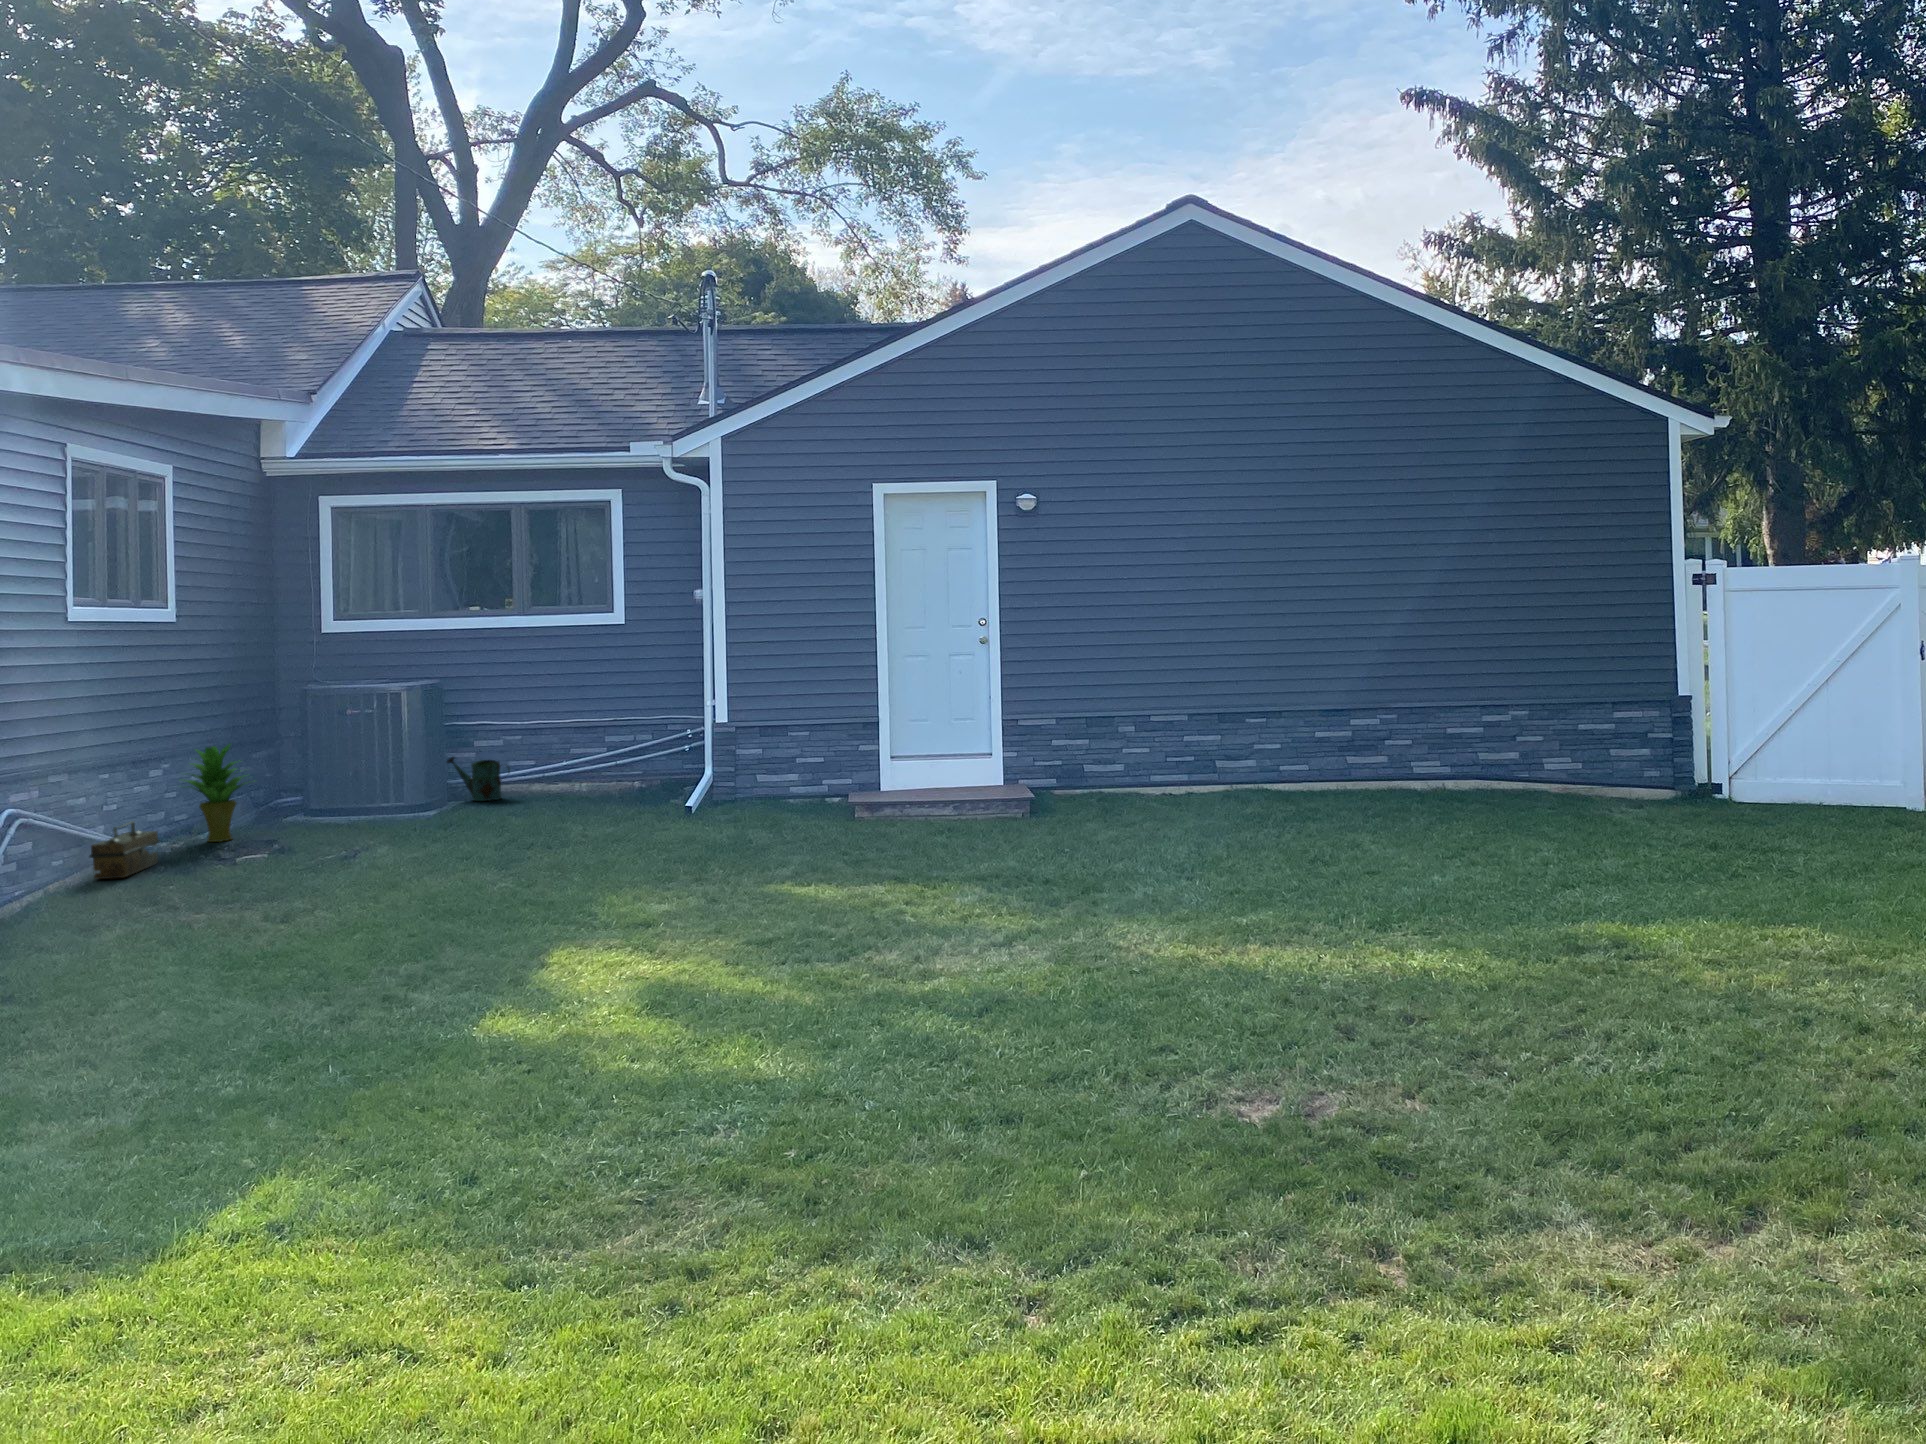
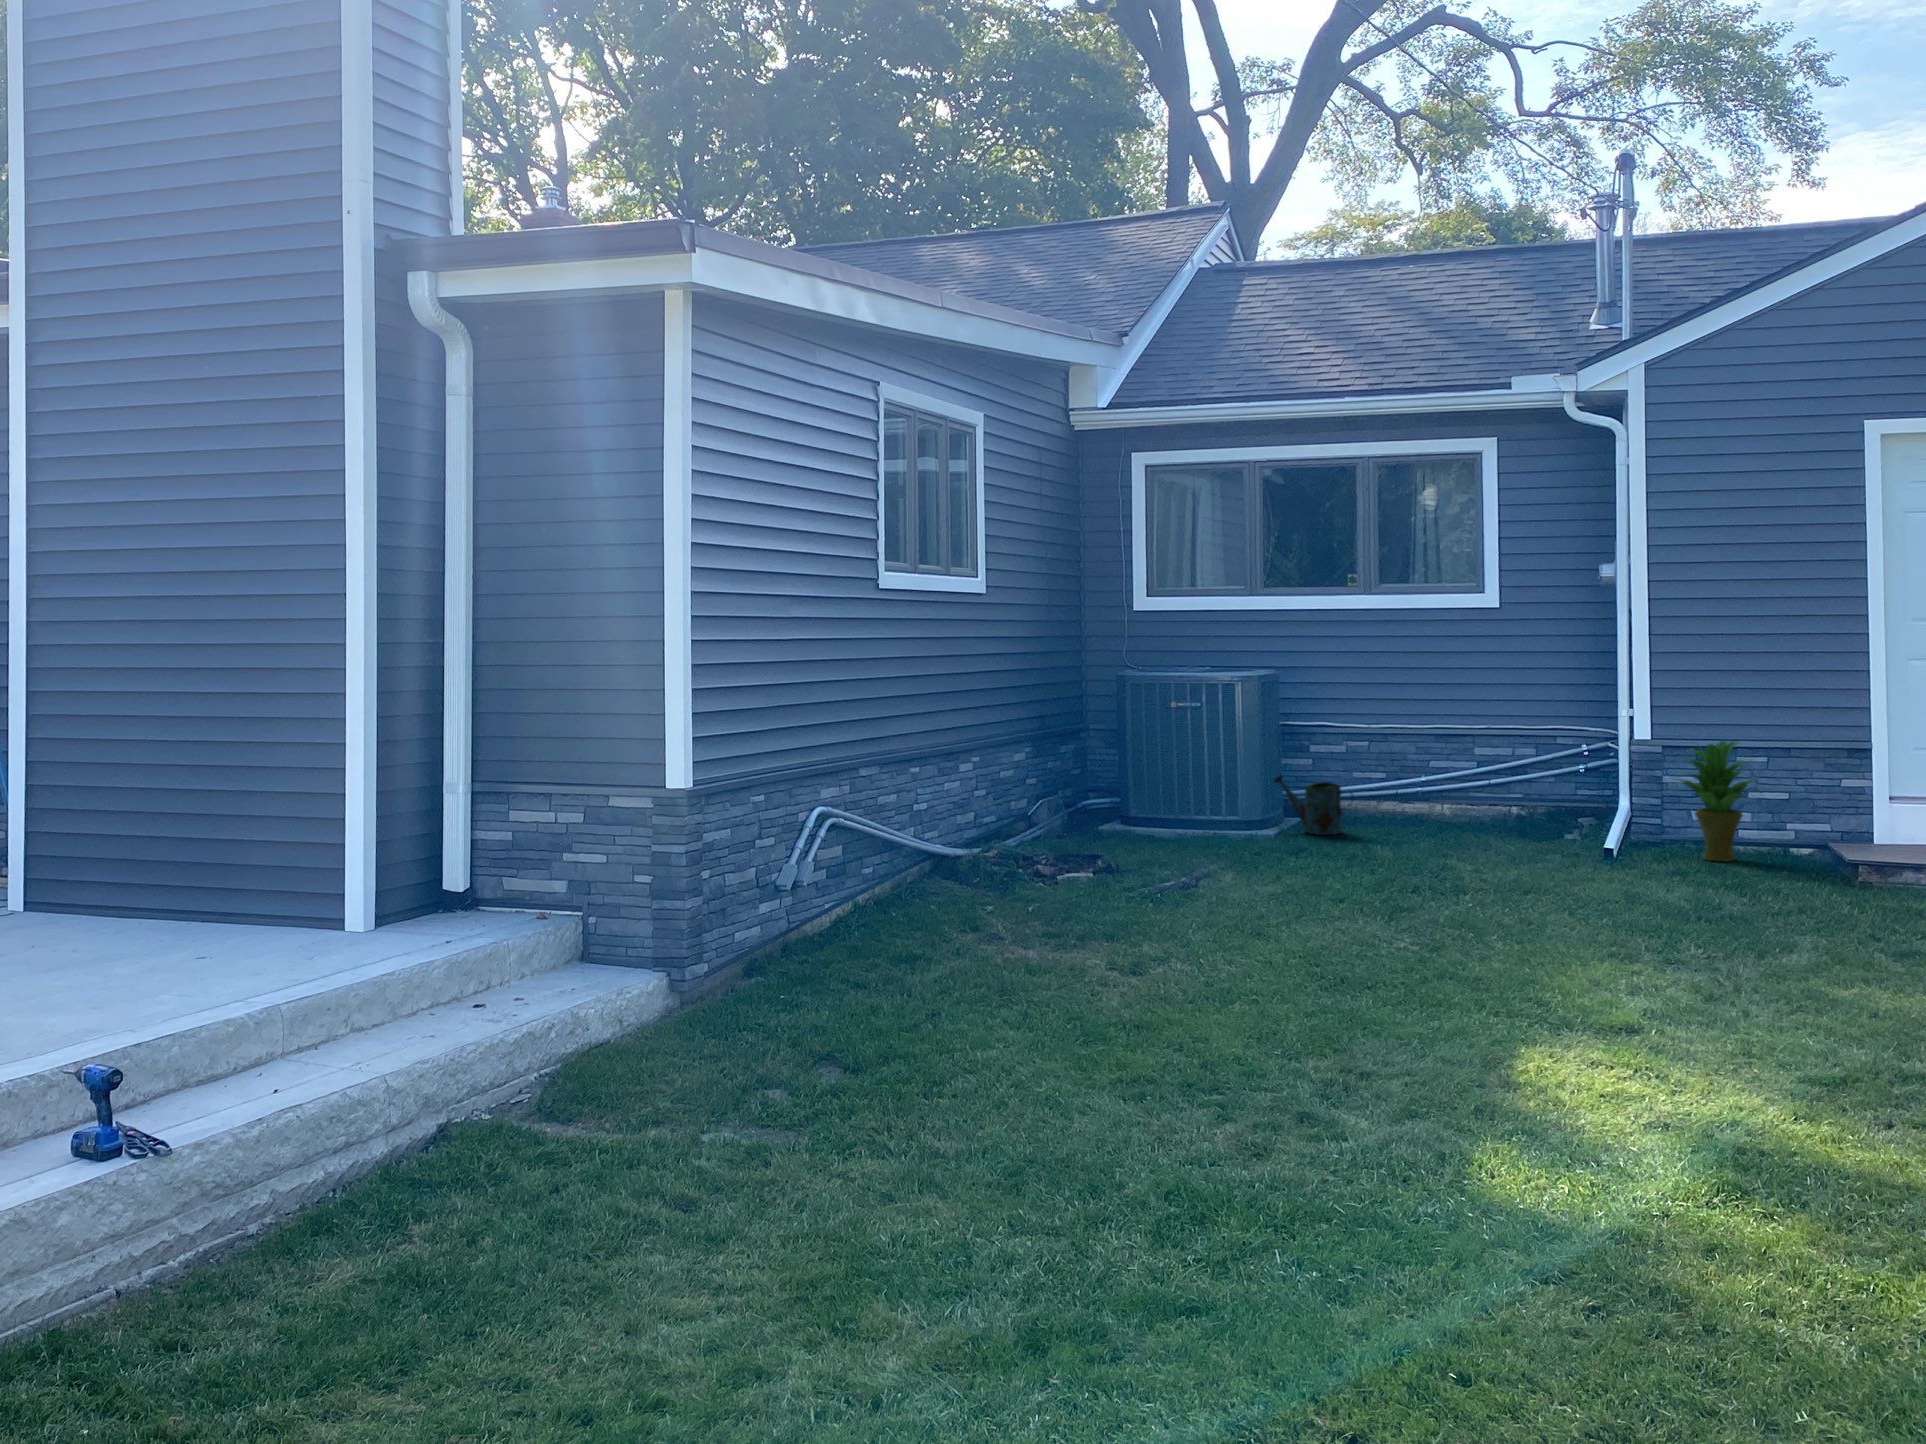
potted plant: present [186,744,244,842] -> present [1677,741,1756,862]
toolbox: present [90,821,160,879] -> none [886,835,960,906]

